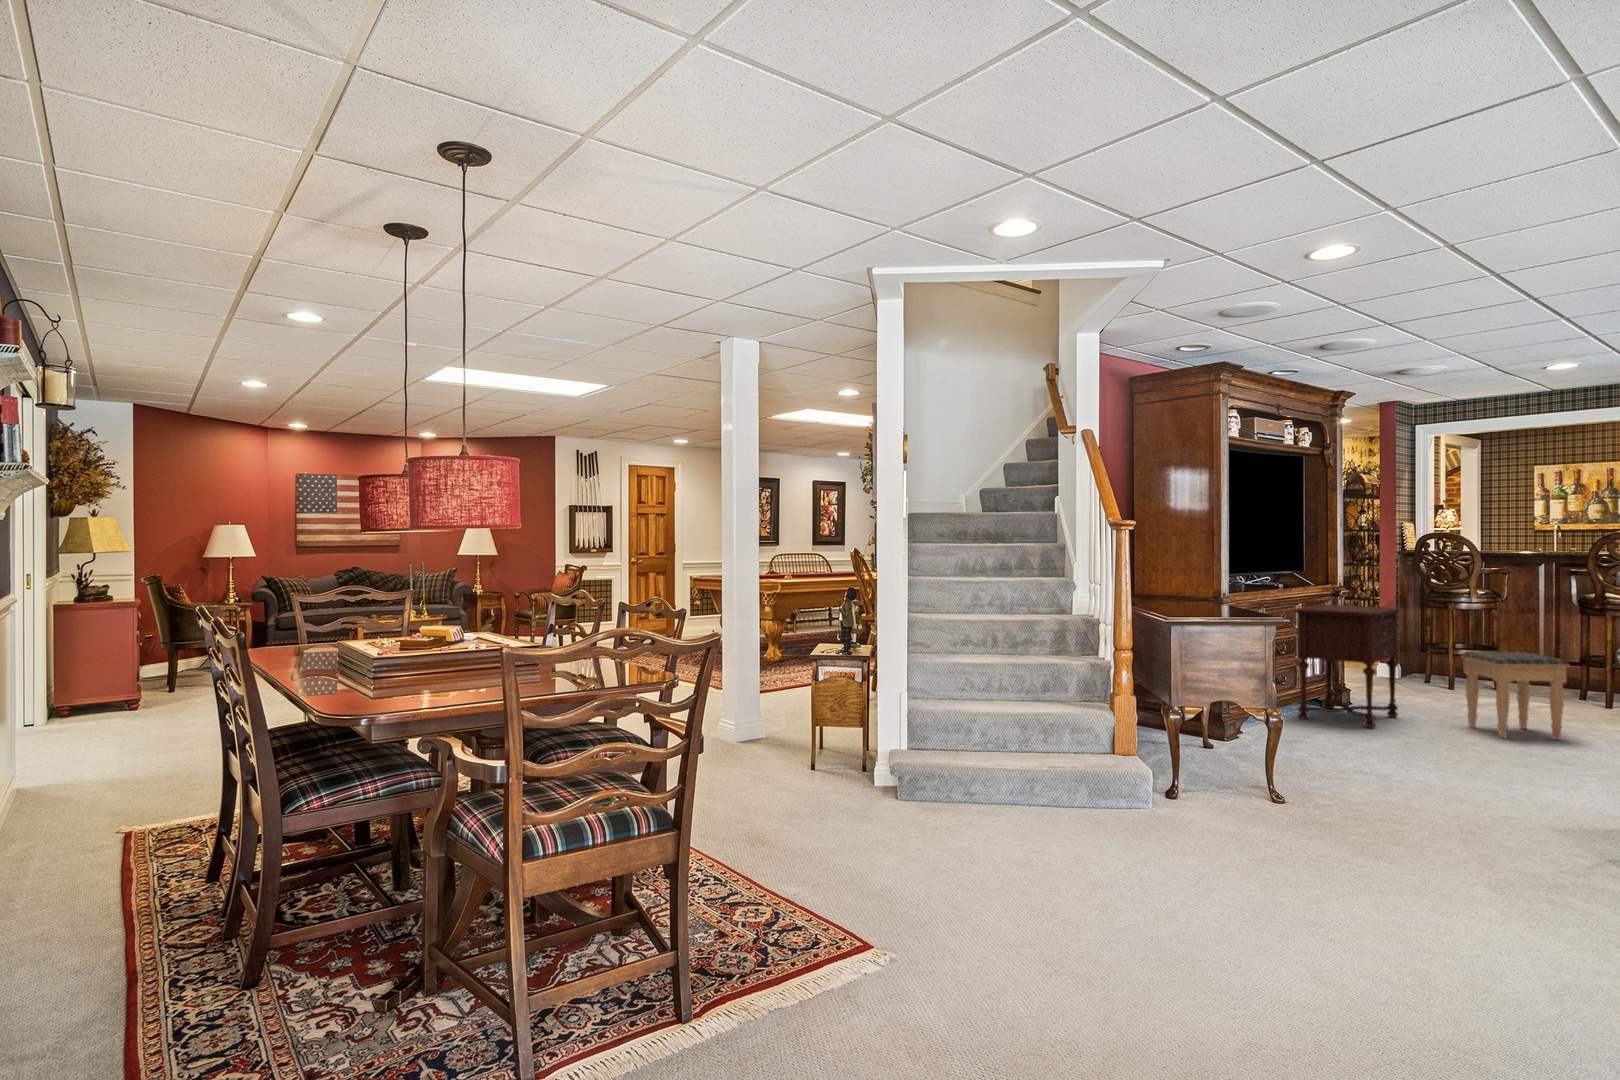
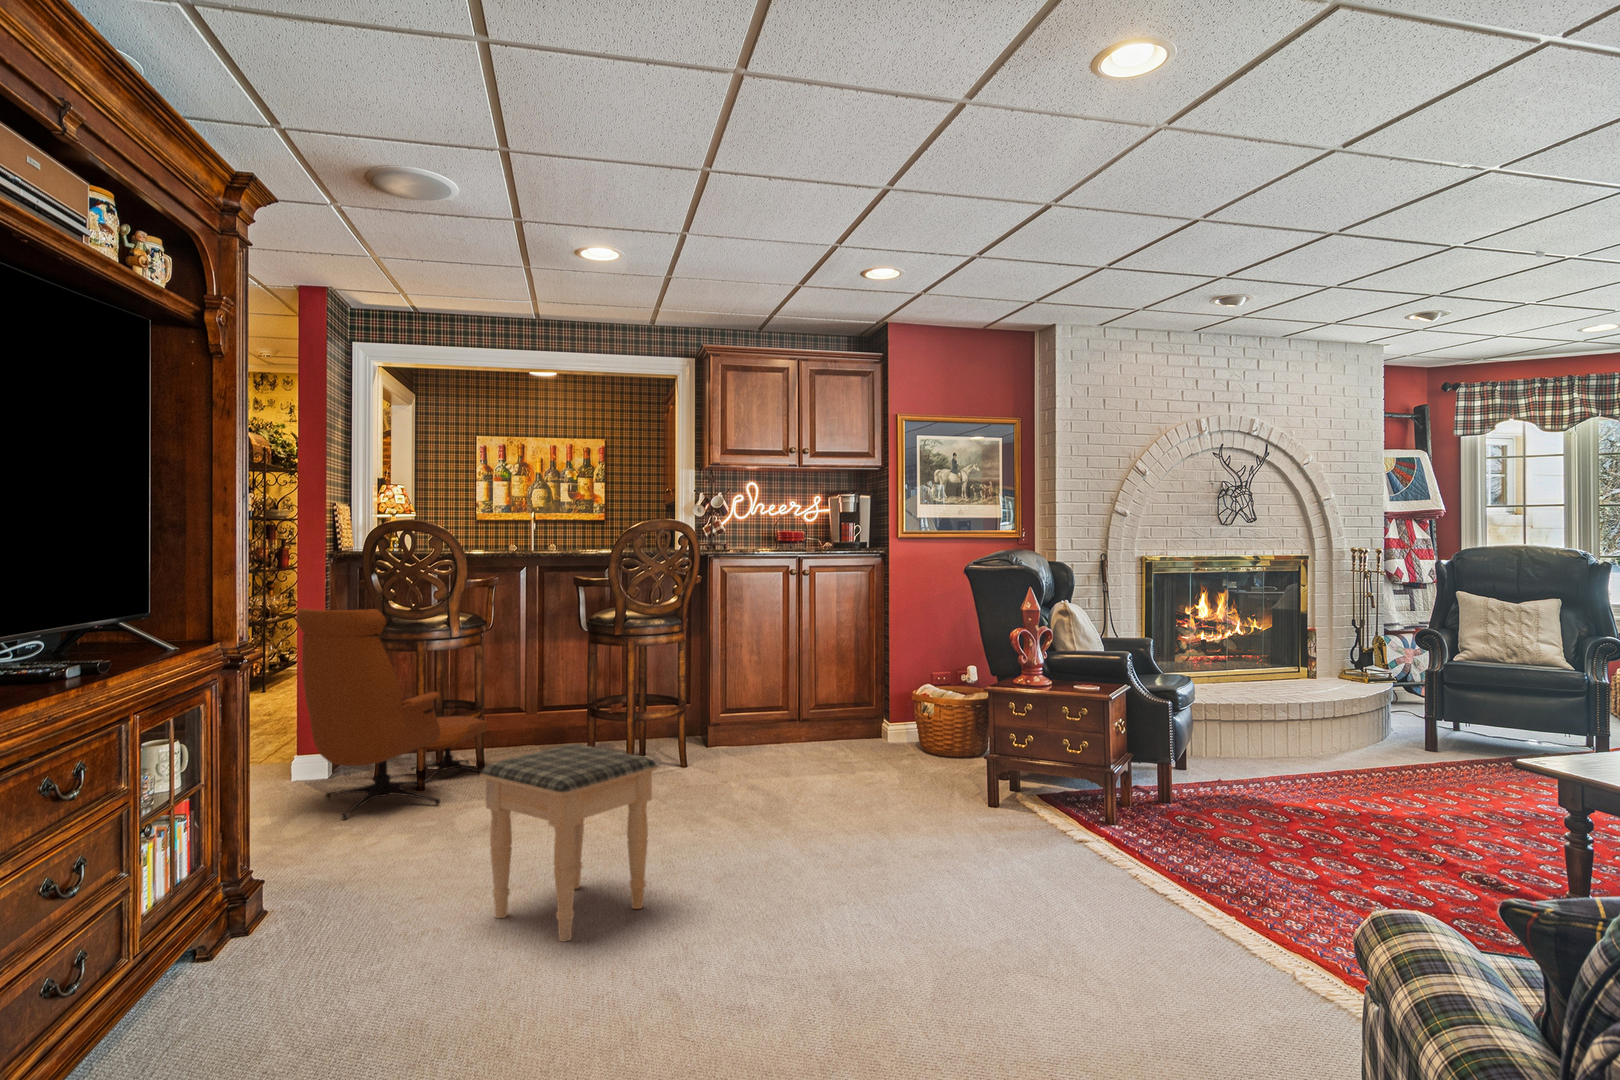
lounge chair: none [1375,578,1504,695] -> present [296,608,487,819]
side table: present [1294,604,1400,728] -> none [102,685,363,1034]

